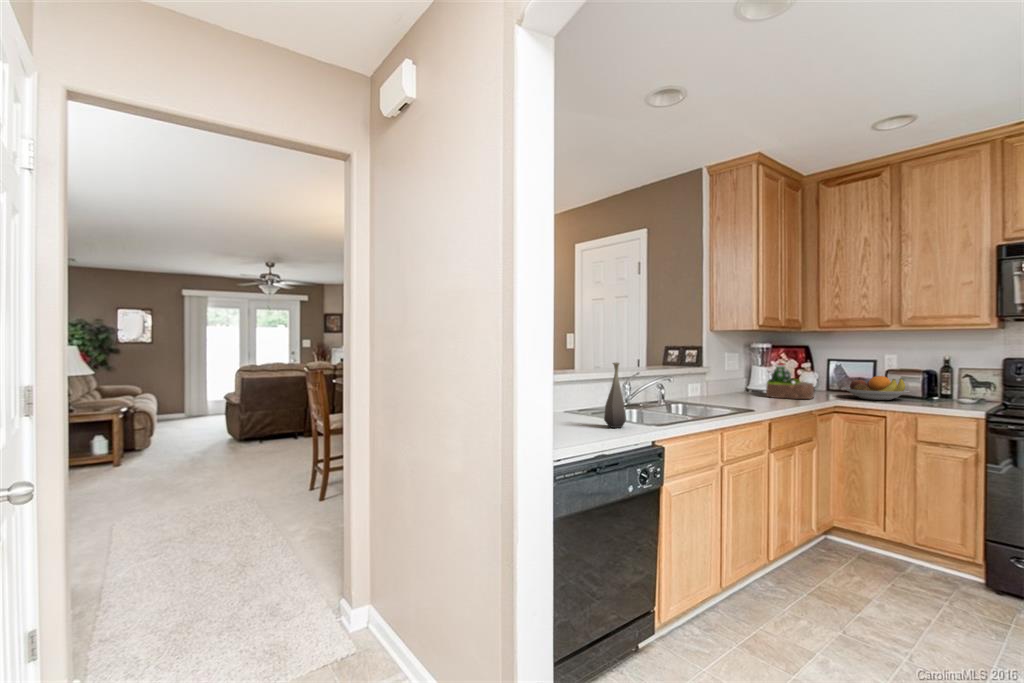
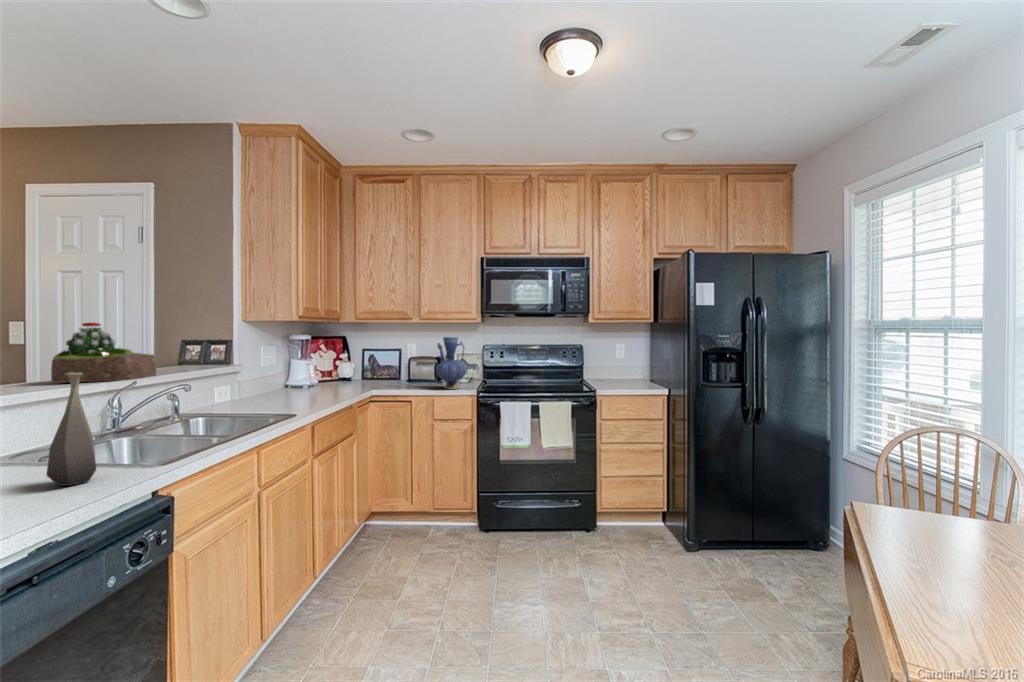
vase: none [920,346,968,409] -> present [436,337,467,389]
succulent plant: present [766,363,814,399] -> present [51,323,156,383]
fruit bowl: present [843,376,909,400] -> none [377,364,427,386]

